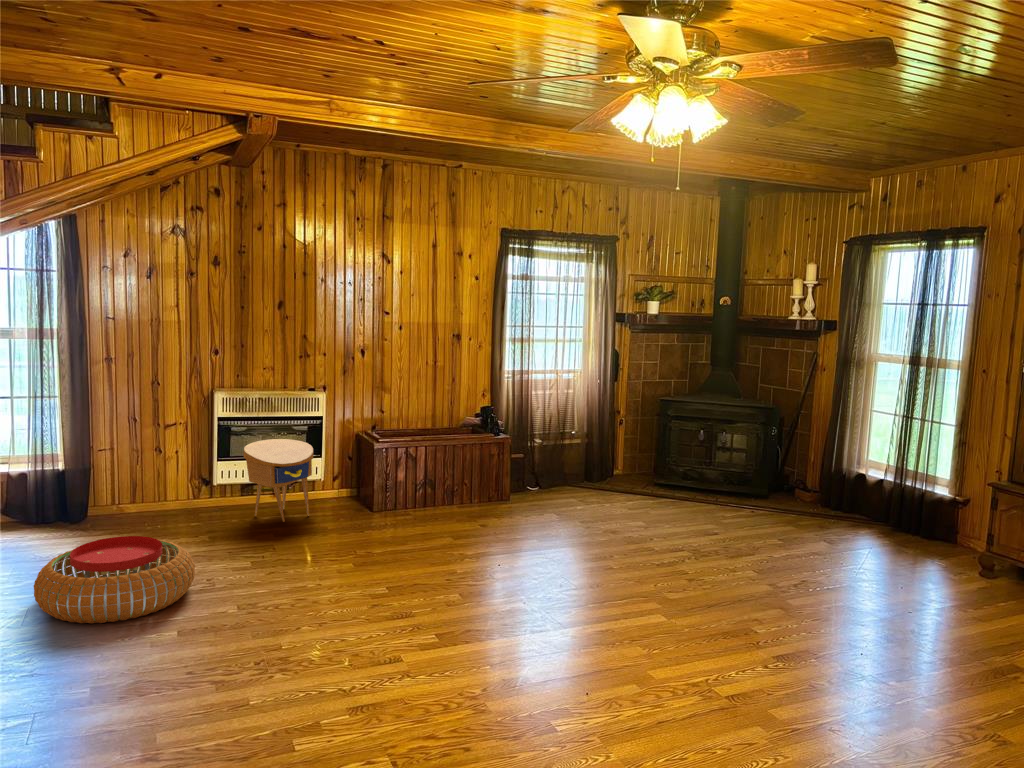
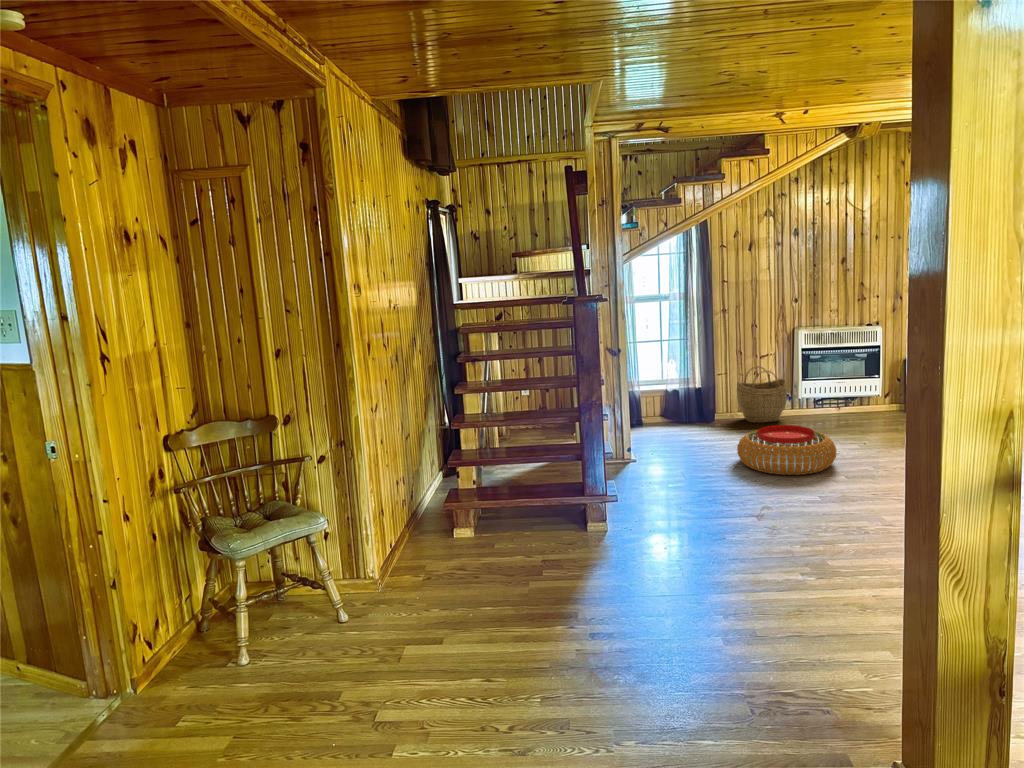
side table: present [244,439,313,522] -> none [826,364,882,425]
woven basket: none [121,440,195,522] -> present [737,366,787,423]

